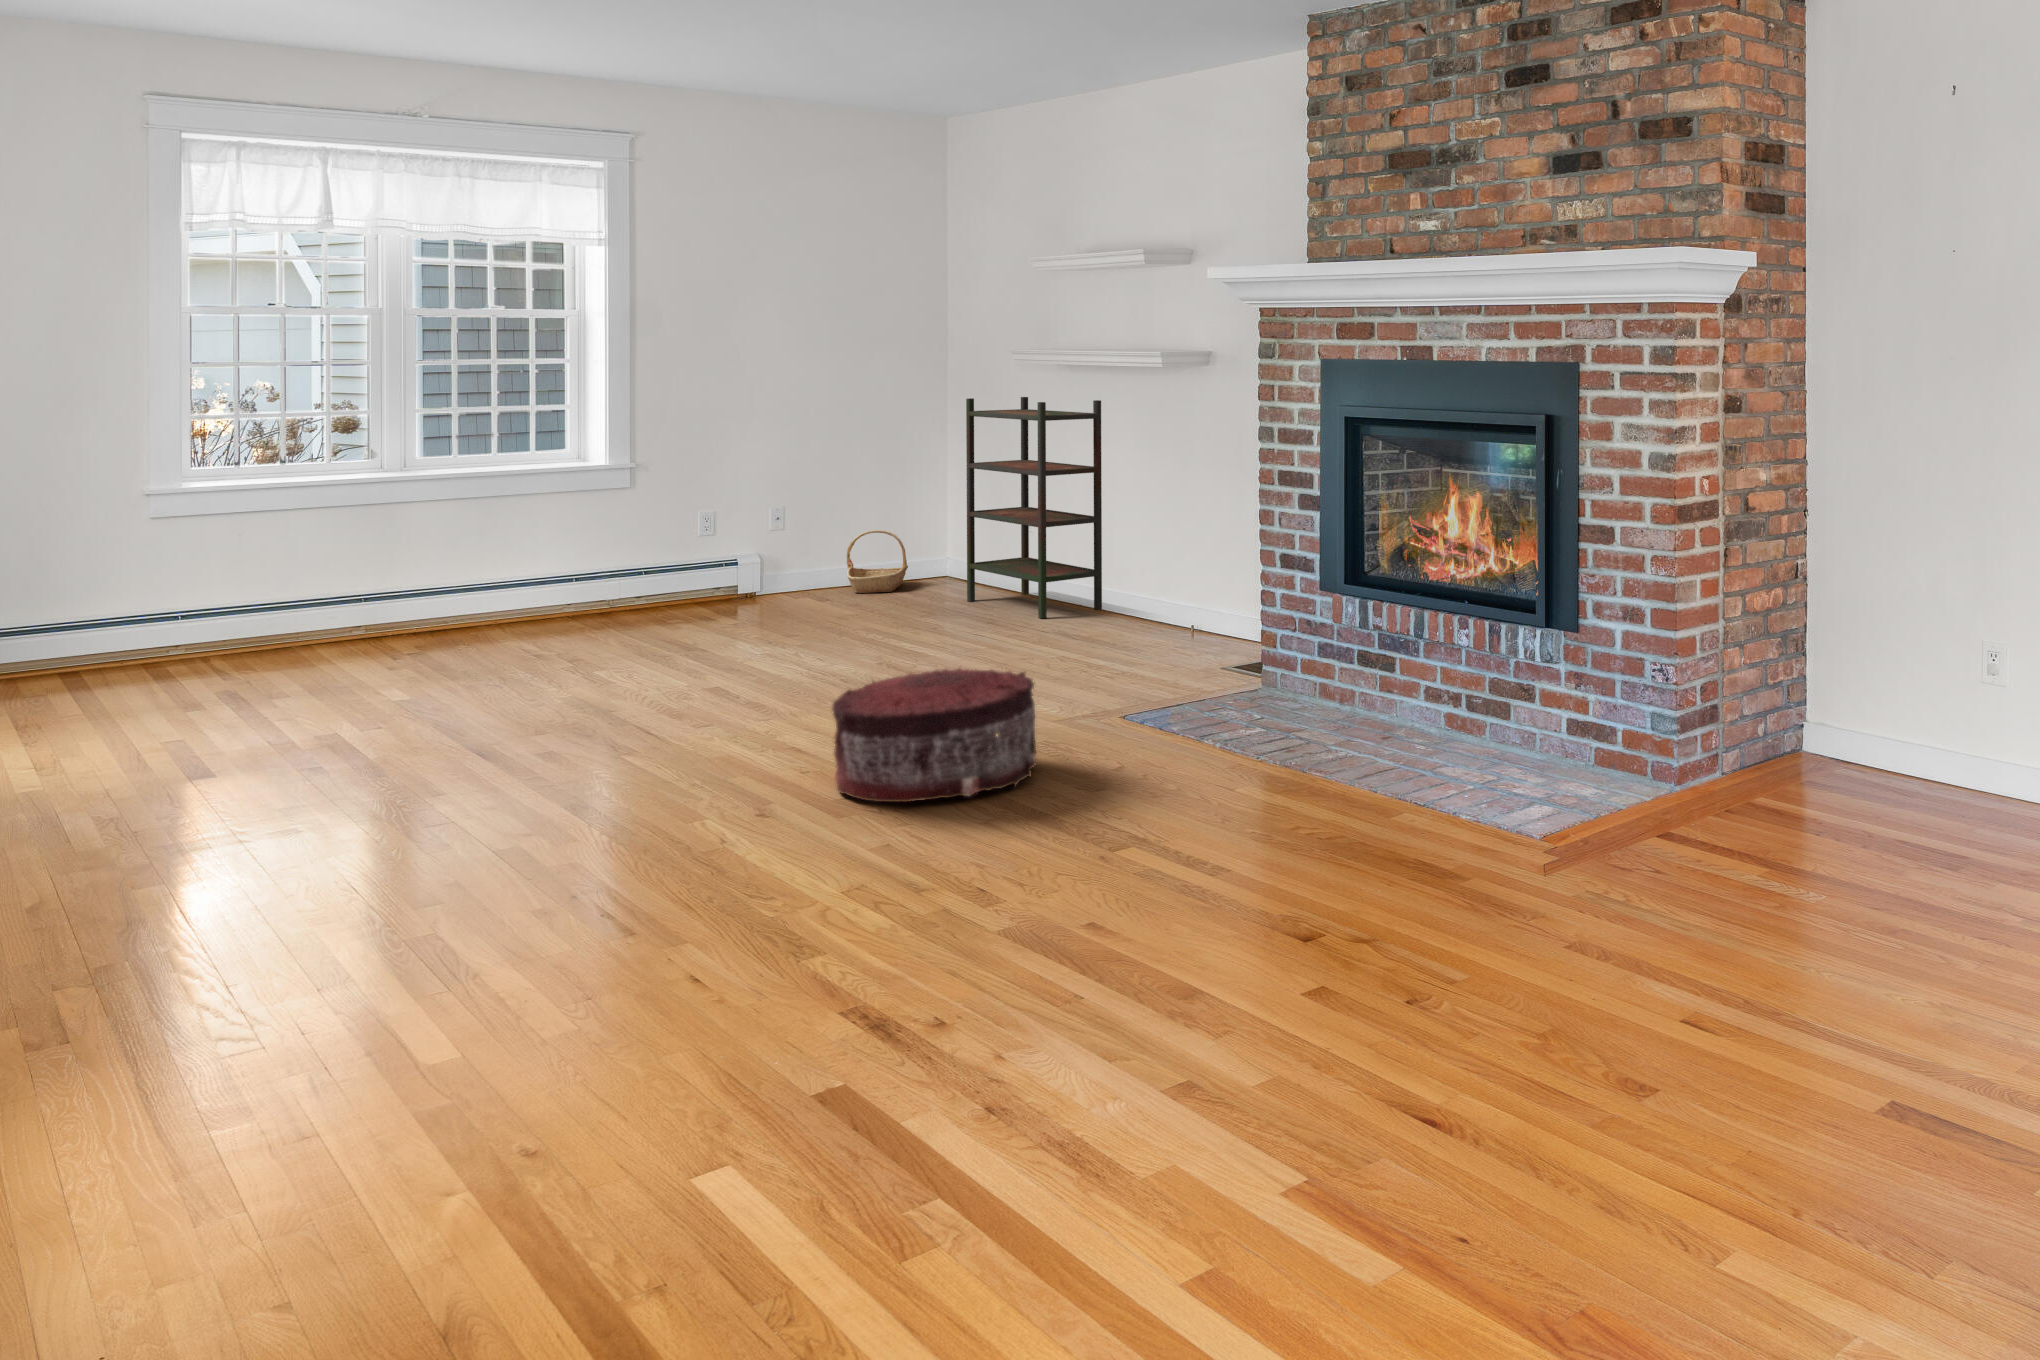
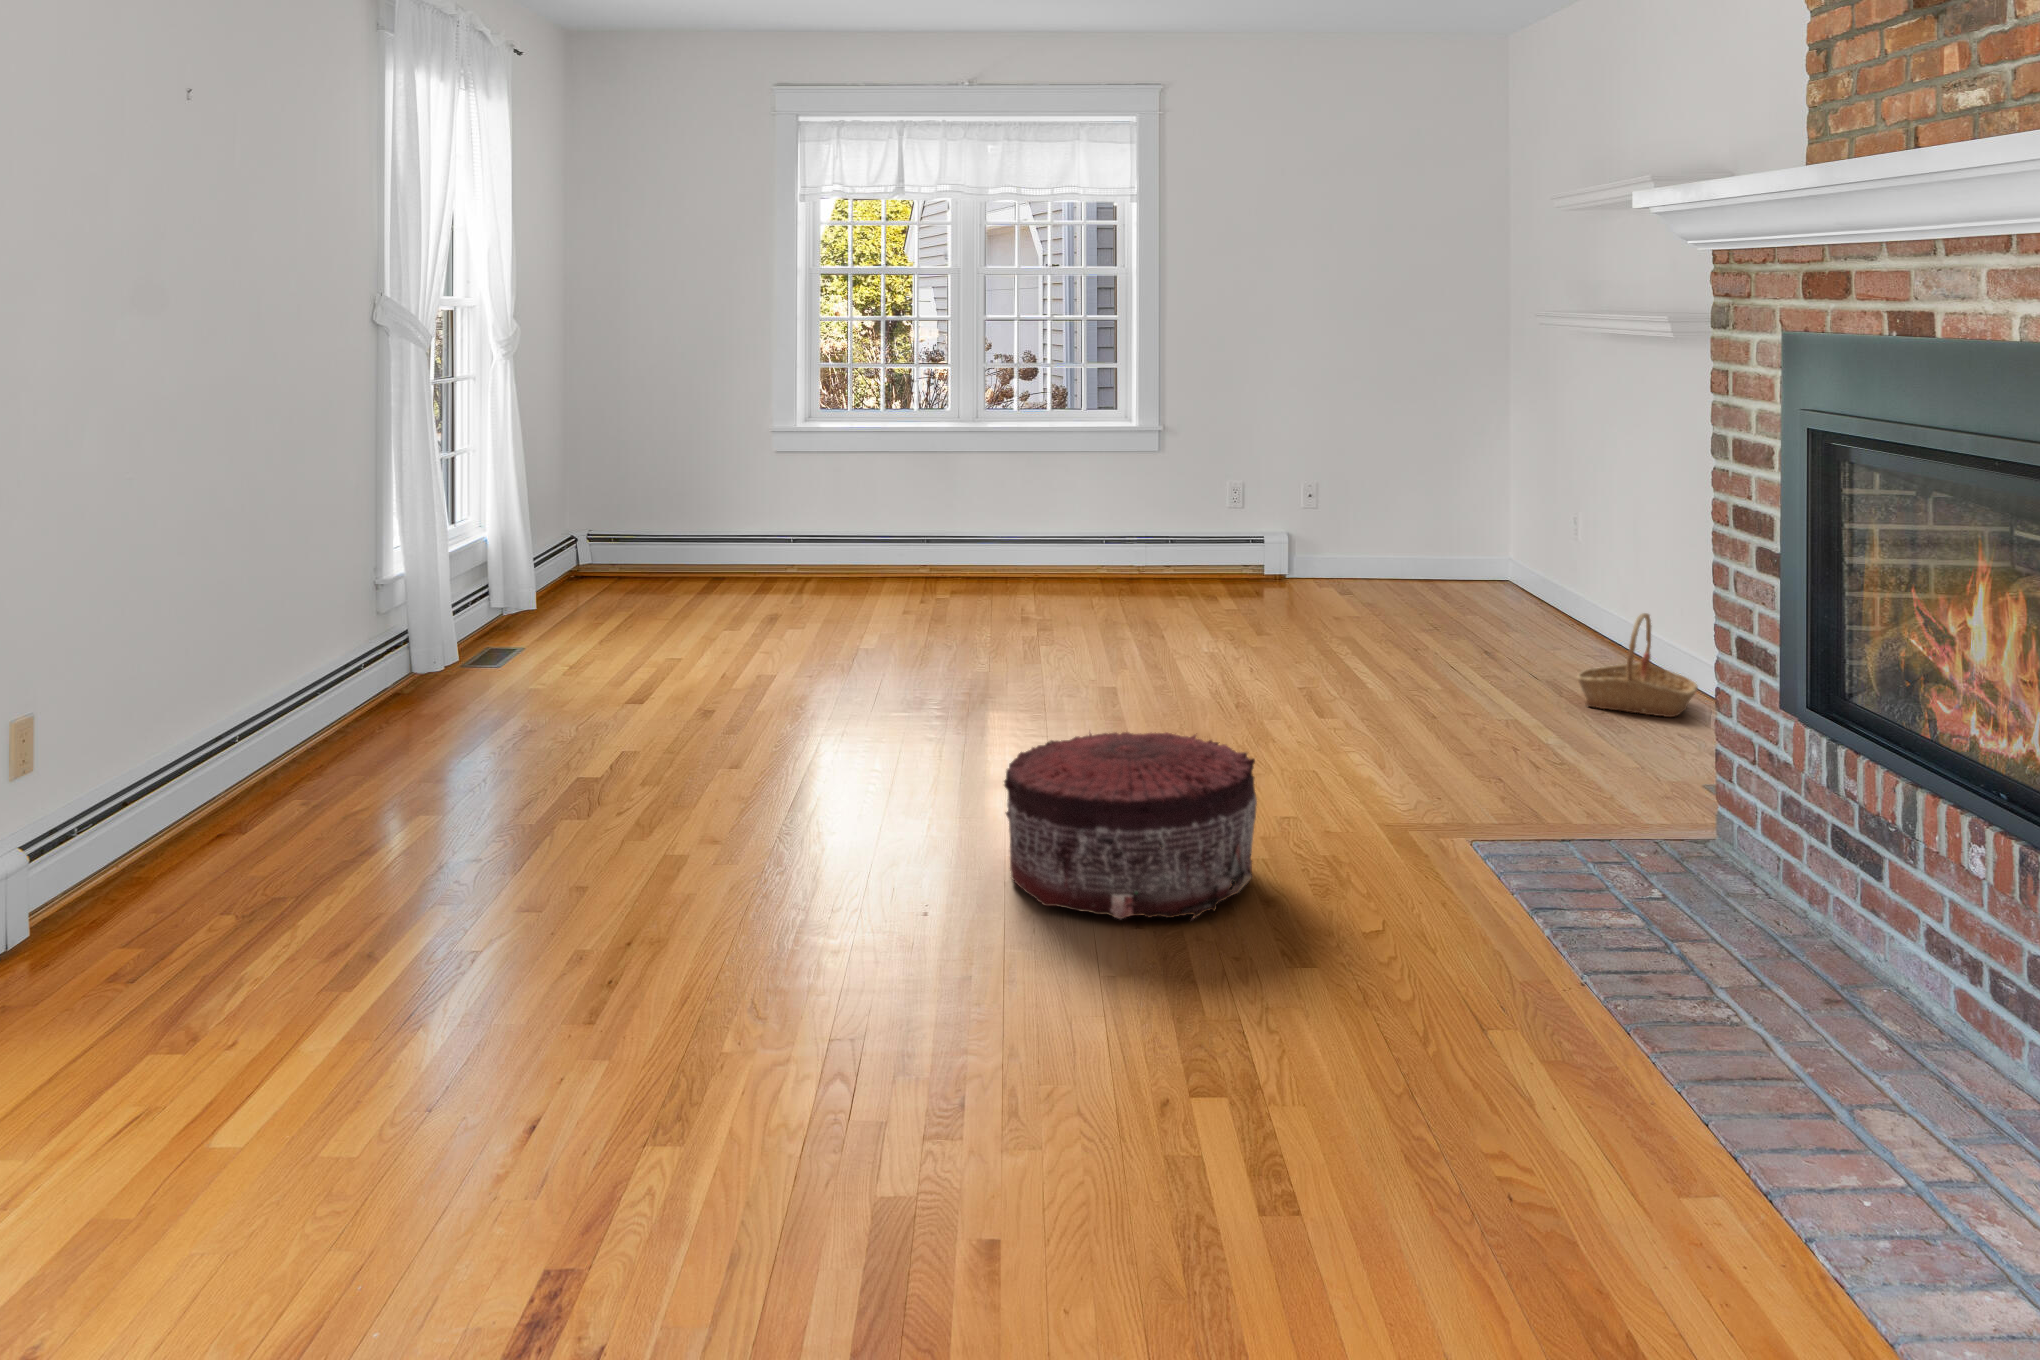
bookshelf: present [966,397,1102,618] -> none [1464,376,1612,662]
basket: present [847,530,908,593] -> present [1577,613,1698,717]

